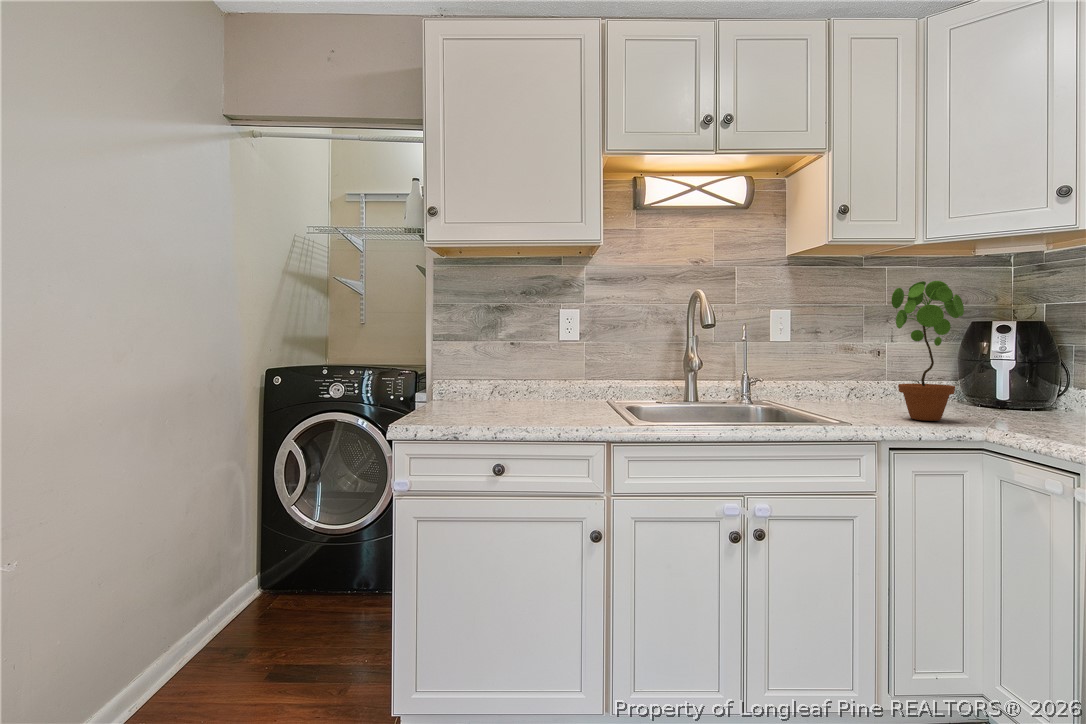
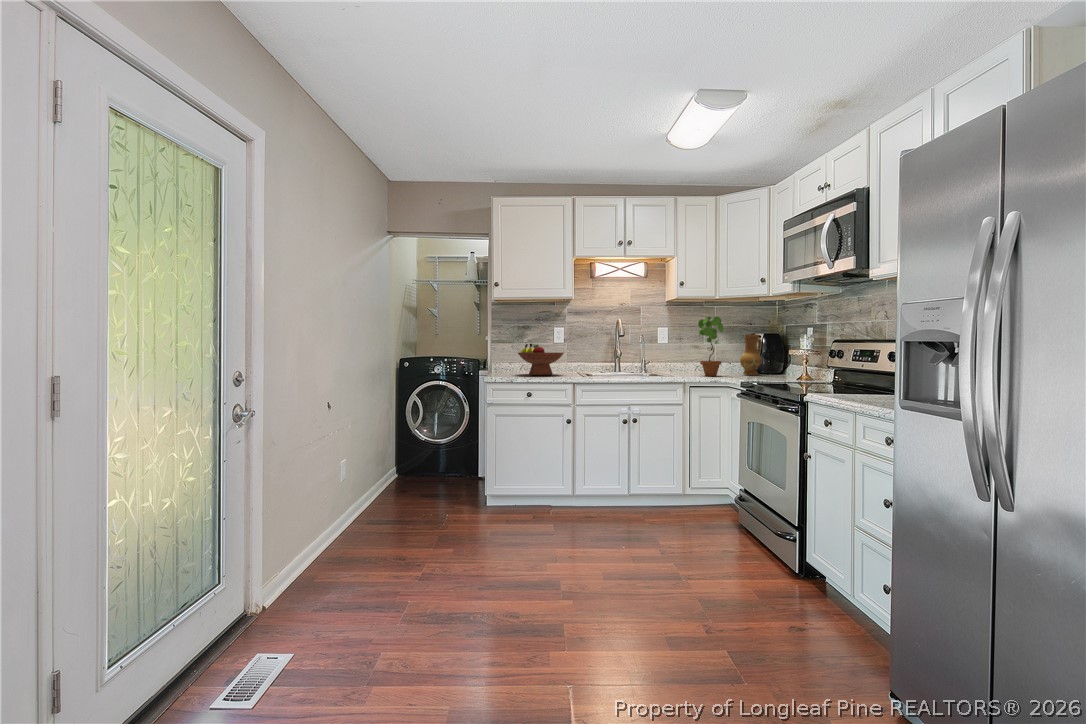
ceramic jug: none [977,323,1036,416] -> present [740,334,762,375]
fruit bowl: none [476,344,583,418] -> present [518,344,564,375]

